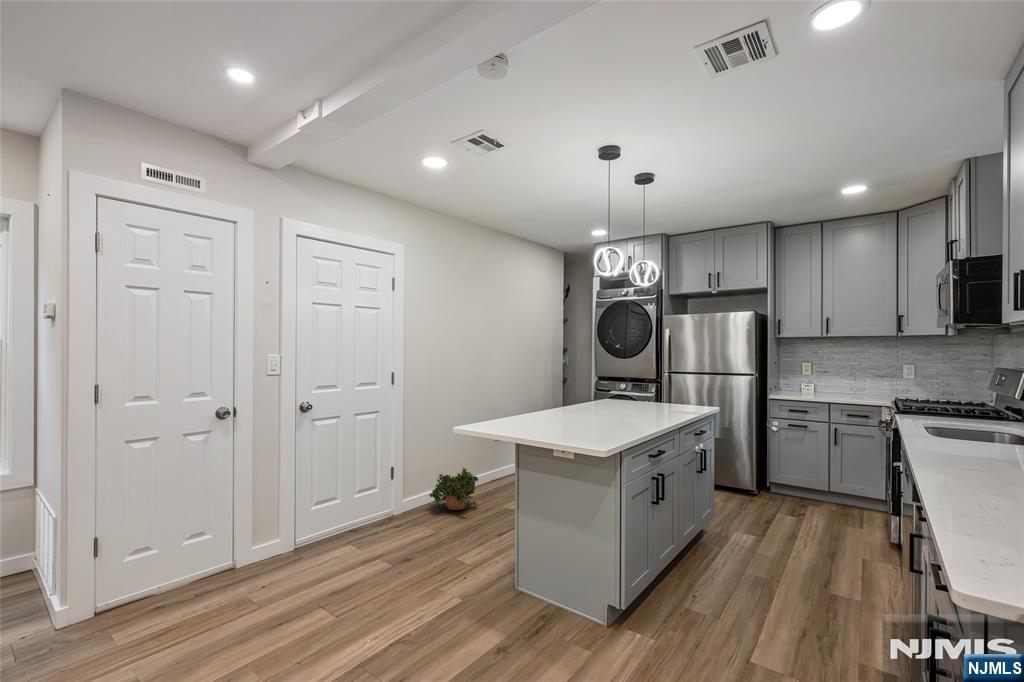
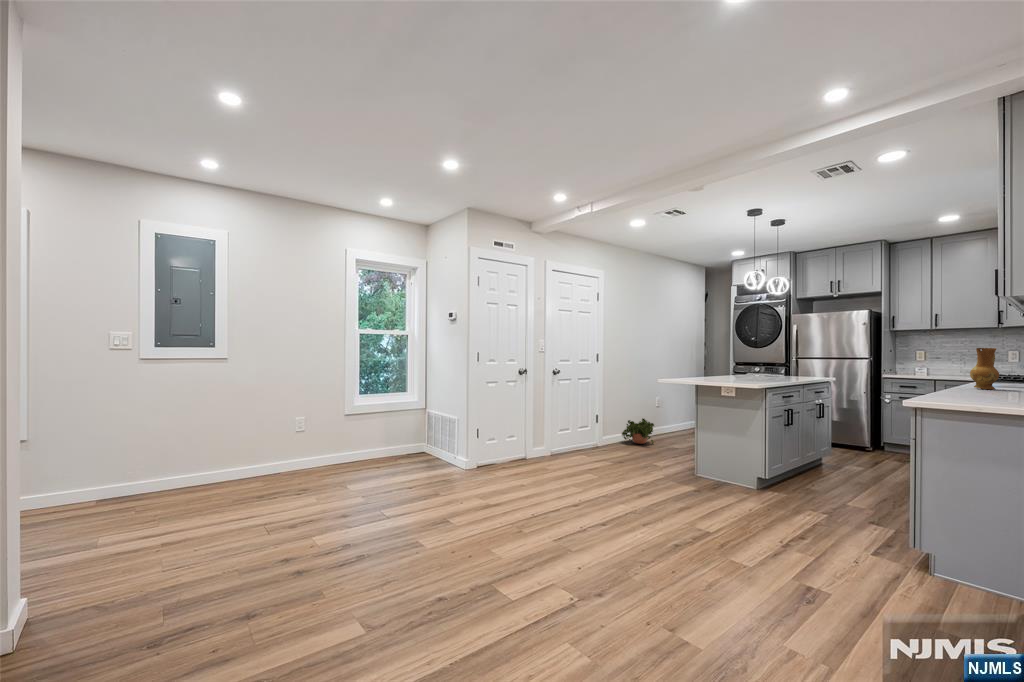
ceramic jug: none [939,389,989,467] -> present [970,348,999,389]

